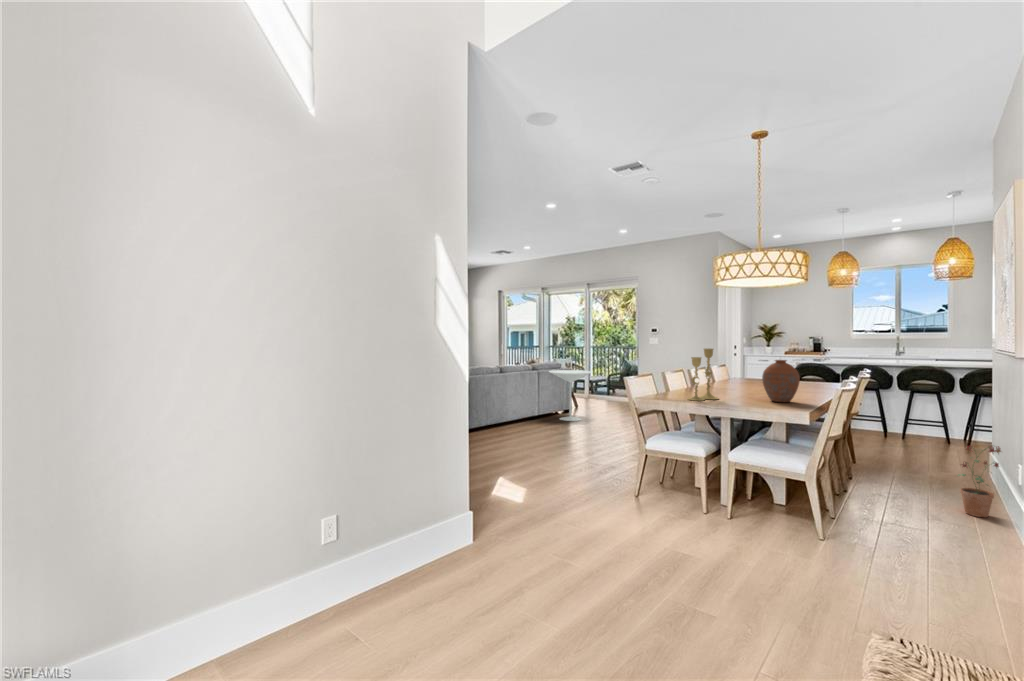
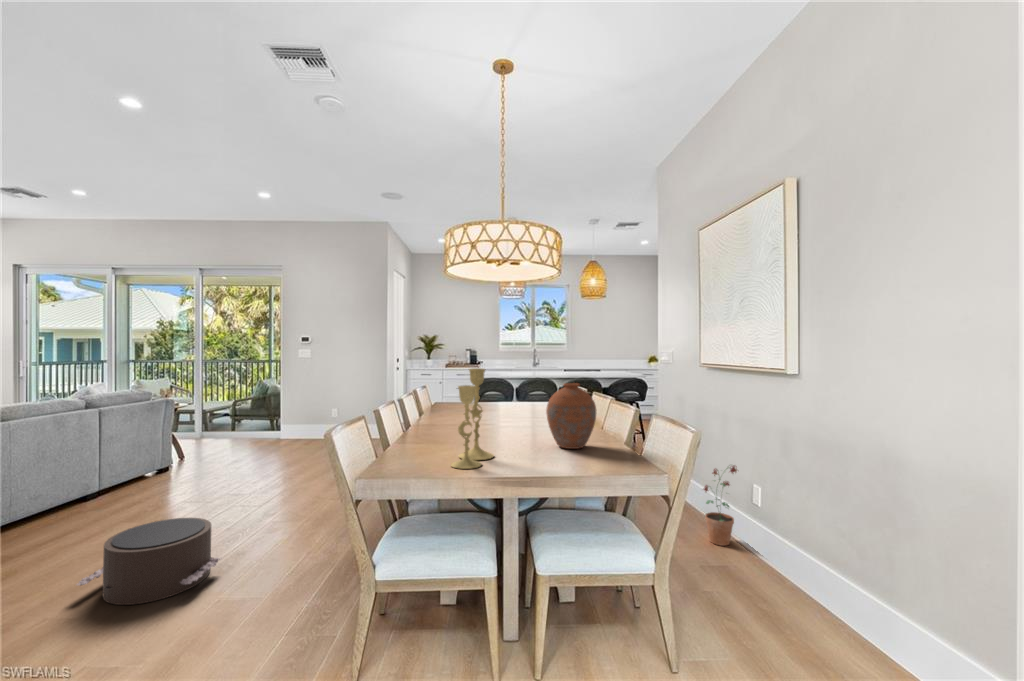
side table: present [549,370,593,421] -> none [118,401,212,491]
pouf: none [537,424,593,457] -> present [76,518,220,605]

